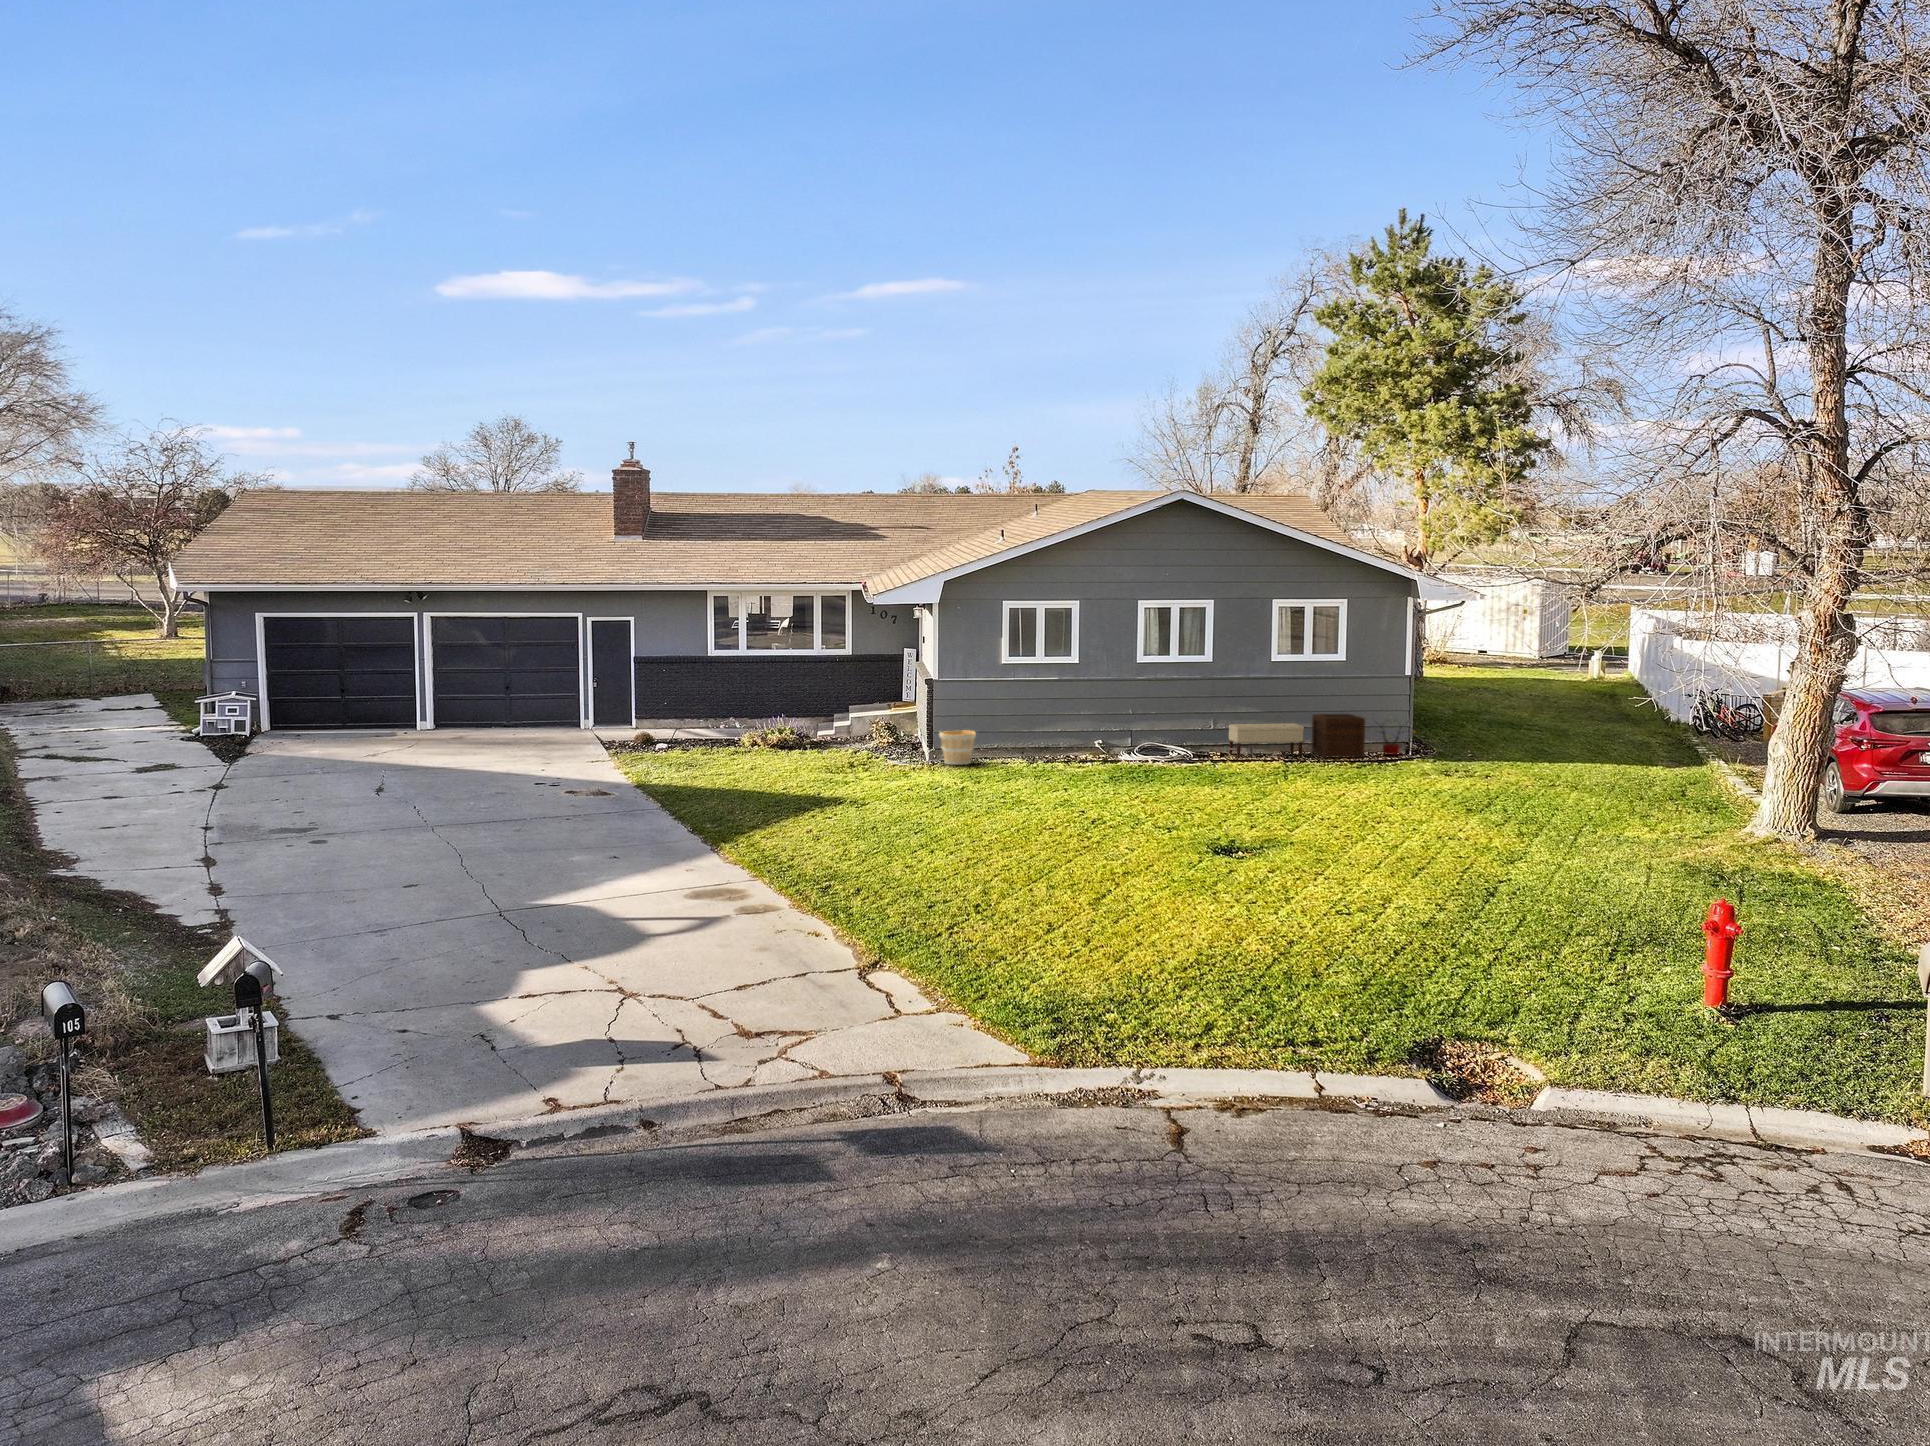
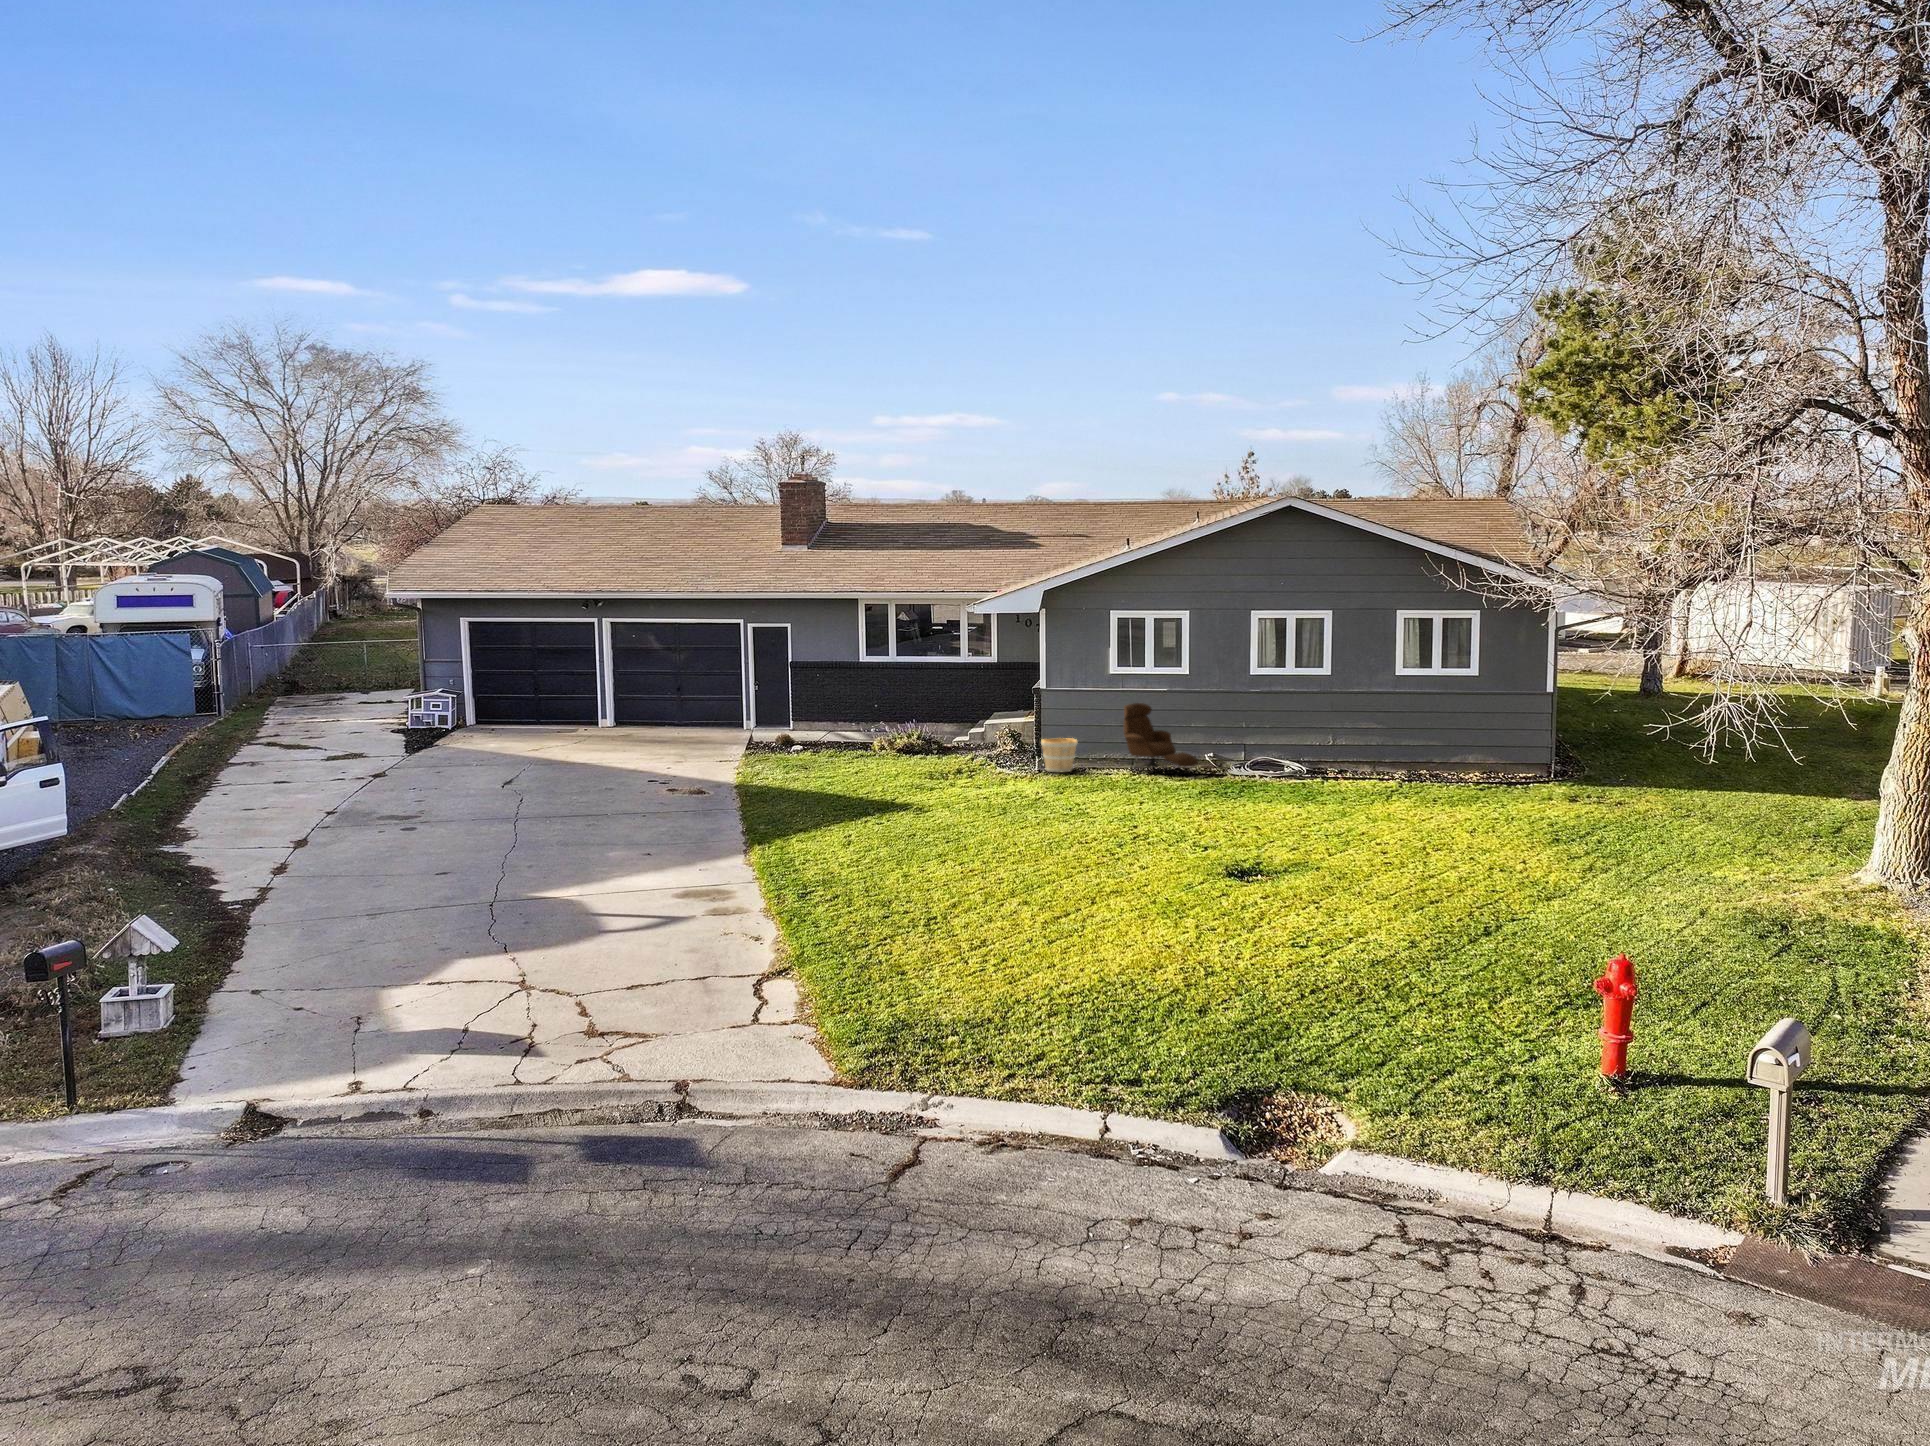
lounge chair: none [1021,694,1098,766] -> present [1124,703,1198,775]
wooden crate: present [1311,714,1365,758] -> none [1433,729,1486,776]
decorative plant: present [1376,722,1415,755] -> none [1495,732,1544,774]
bench: present [1229,723,1304,757] -> none [1342,738,1421,773]

